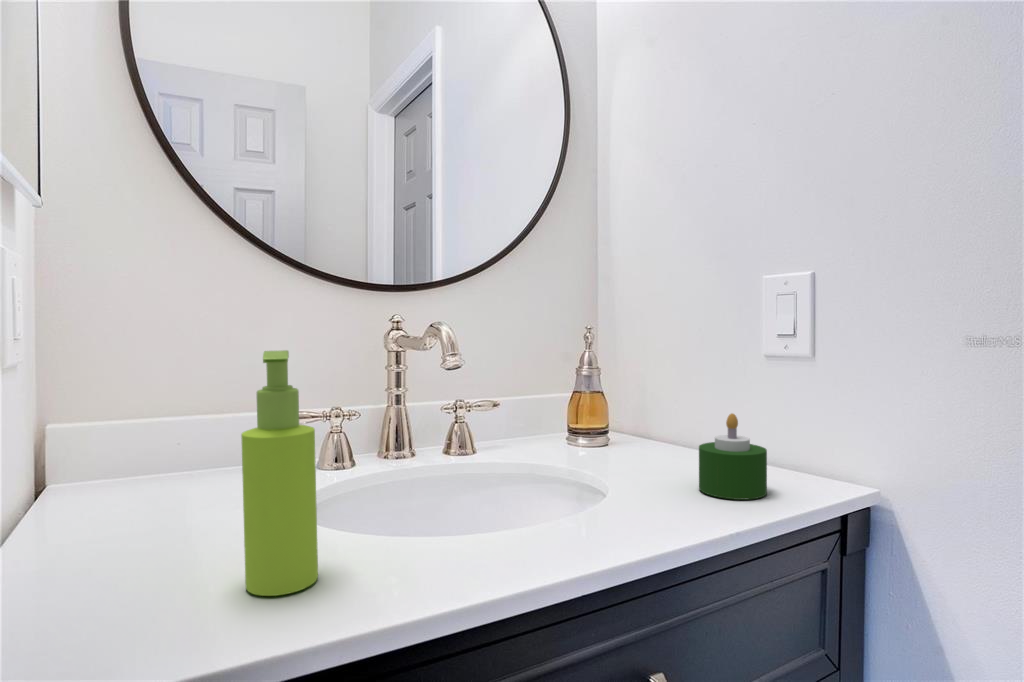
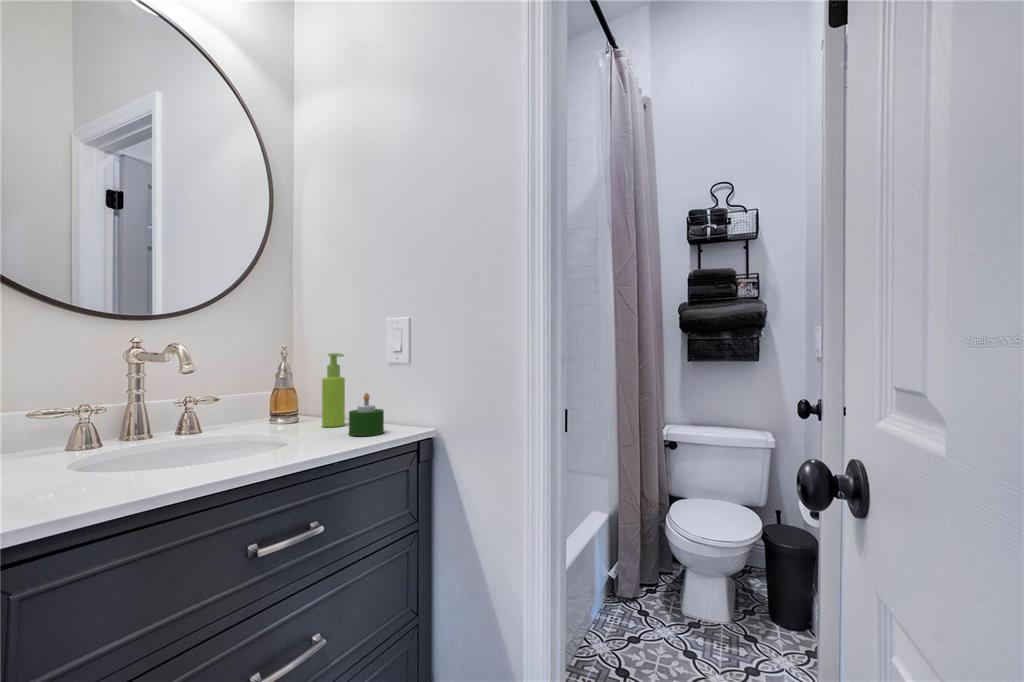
soap dispenser: present [241,350,318,596] -> present [322,353,345,427]

